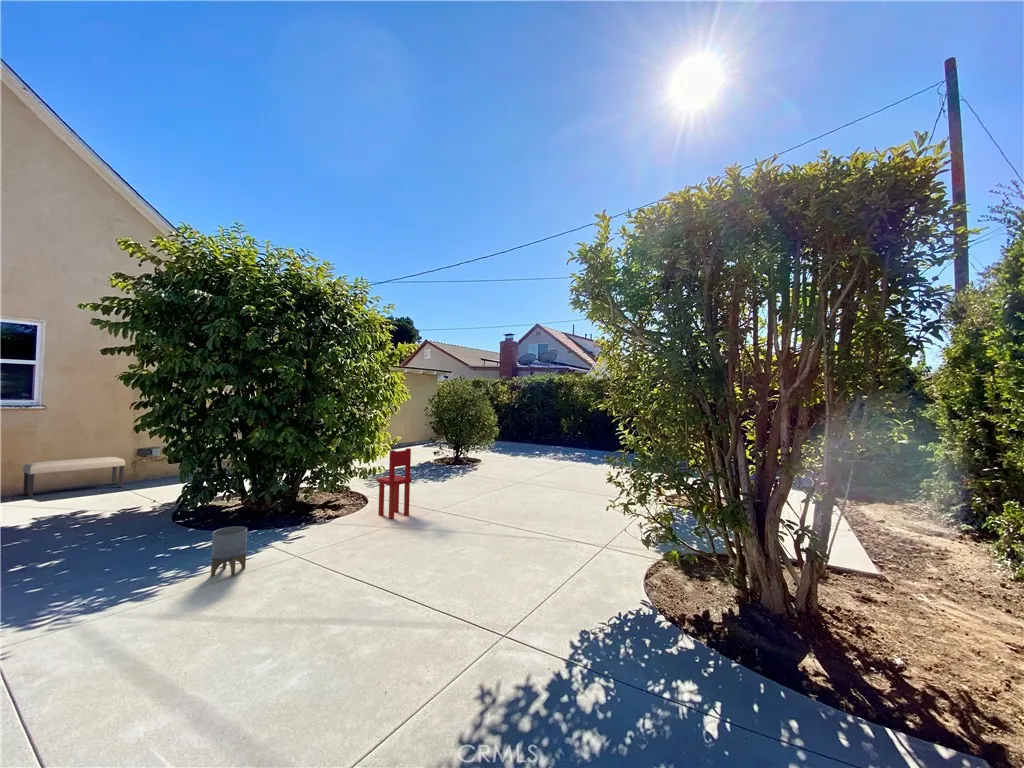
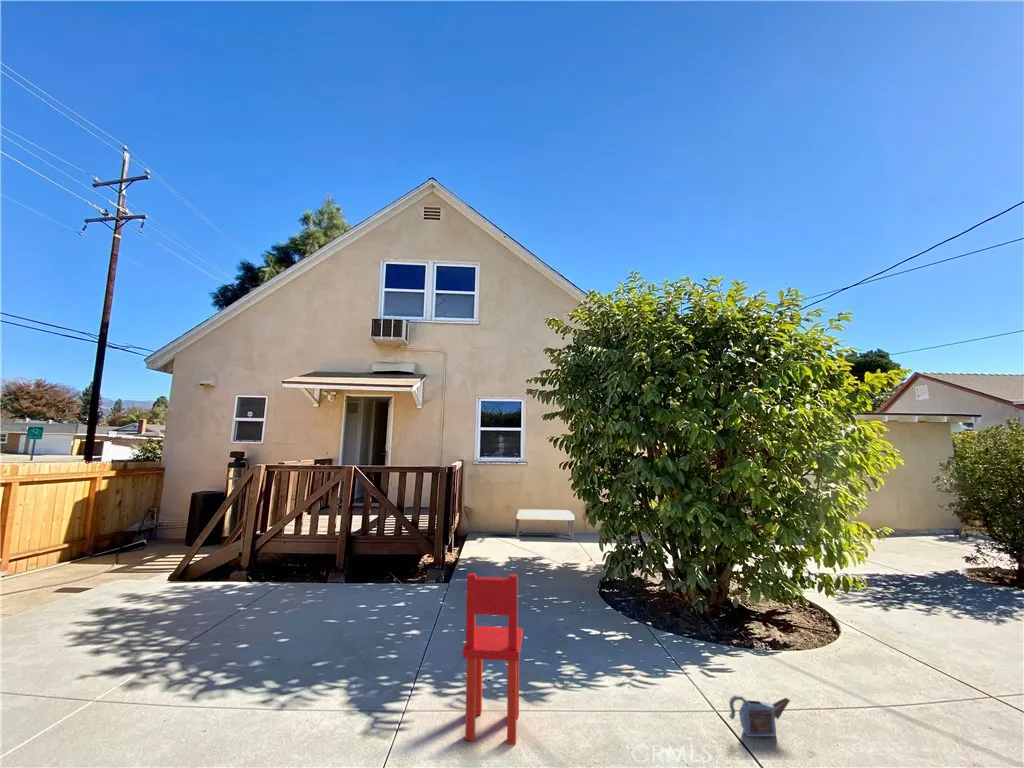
chair: present [377,448,412,519] -> present [463,573,523,744]
planter: present [211,526,247,576] -> none [601,635,643,714]
watering can: none [308,531,343,559] -> present [729,695,790,737]

